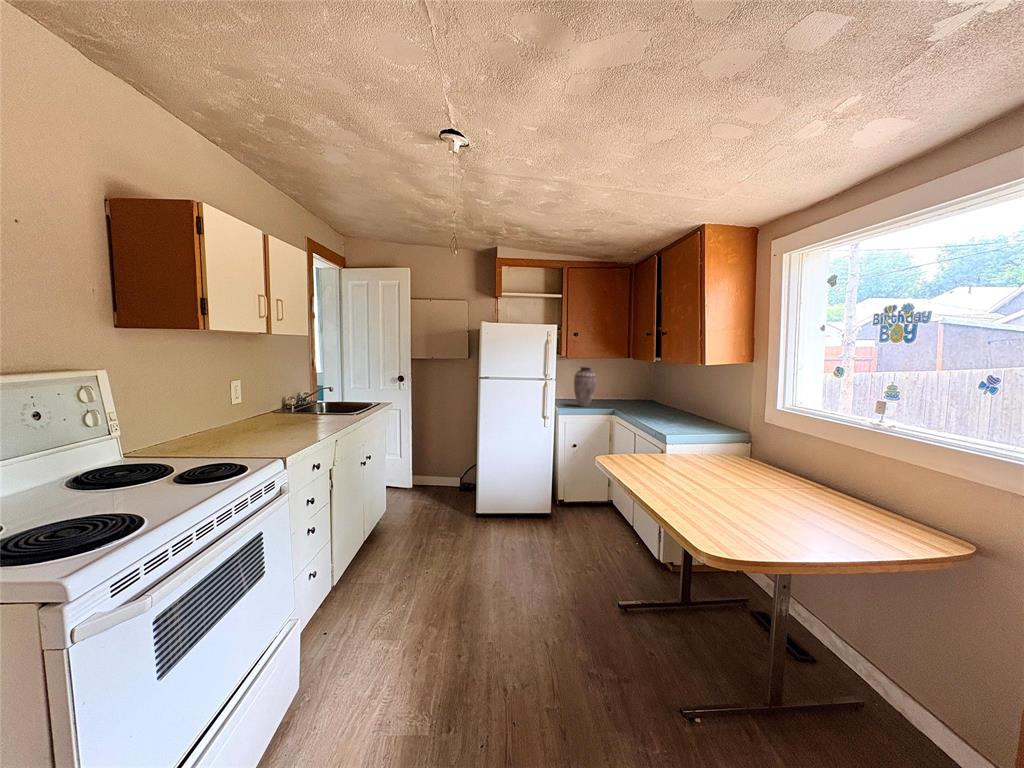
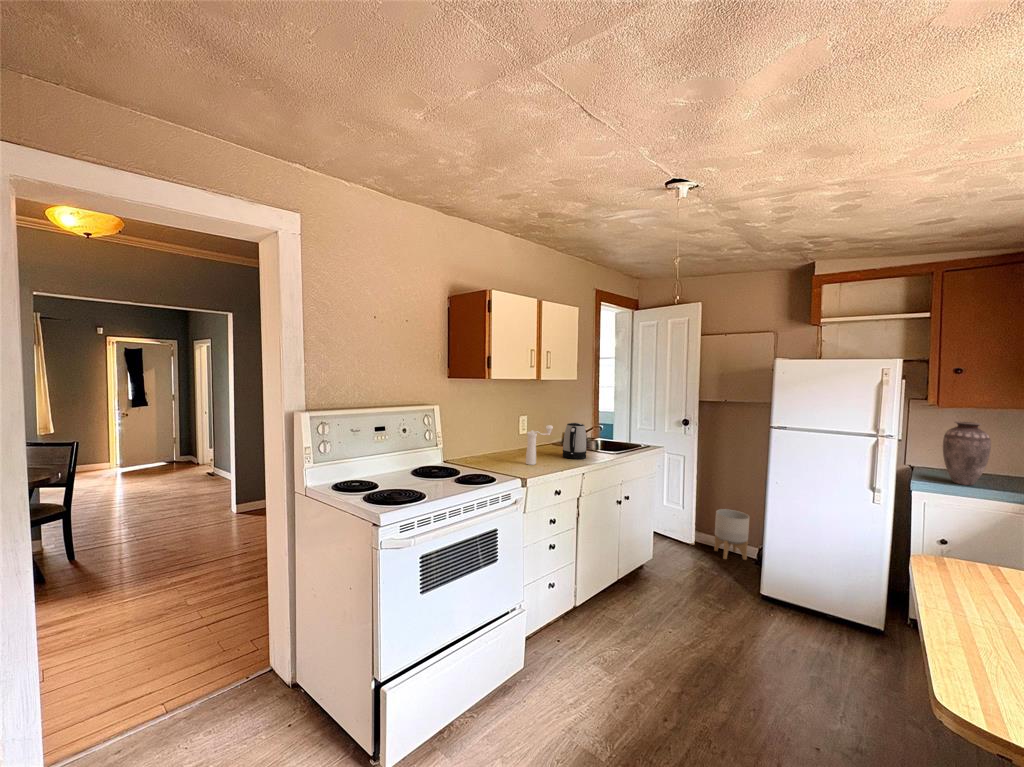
kettle: none [299,386,328,426] -> present [562,423,586,459]
pepper mill: none [261,390,295,440] -> present [526,425,553,465]
planter: none [427,452,453,494] -> present [714,509,749,560]

